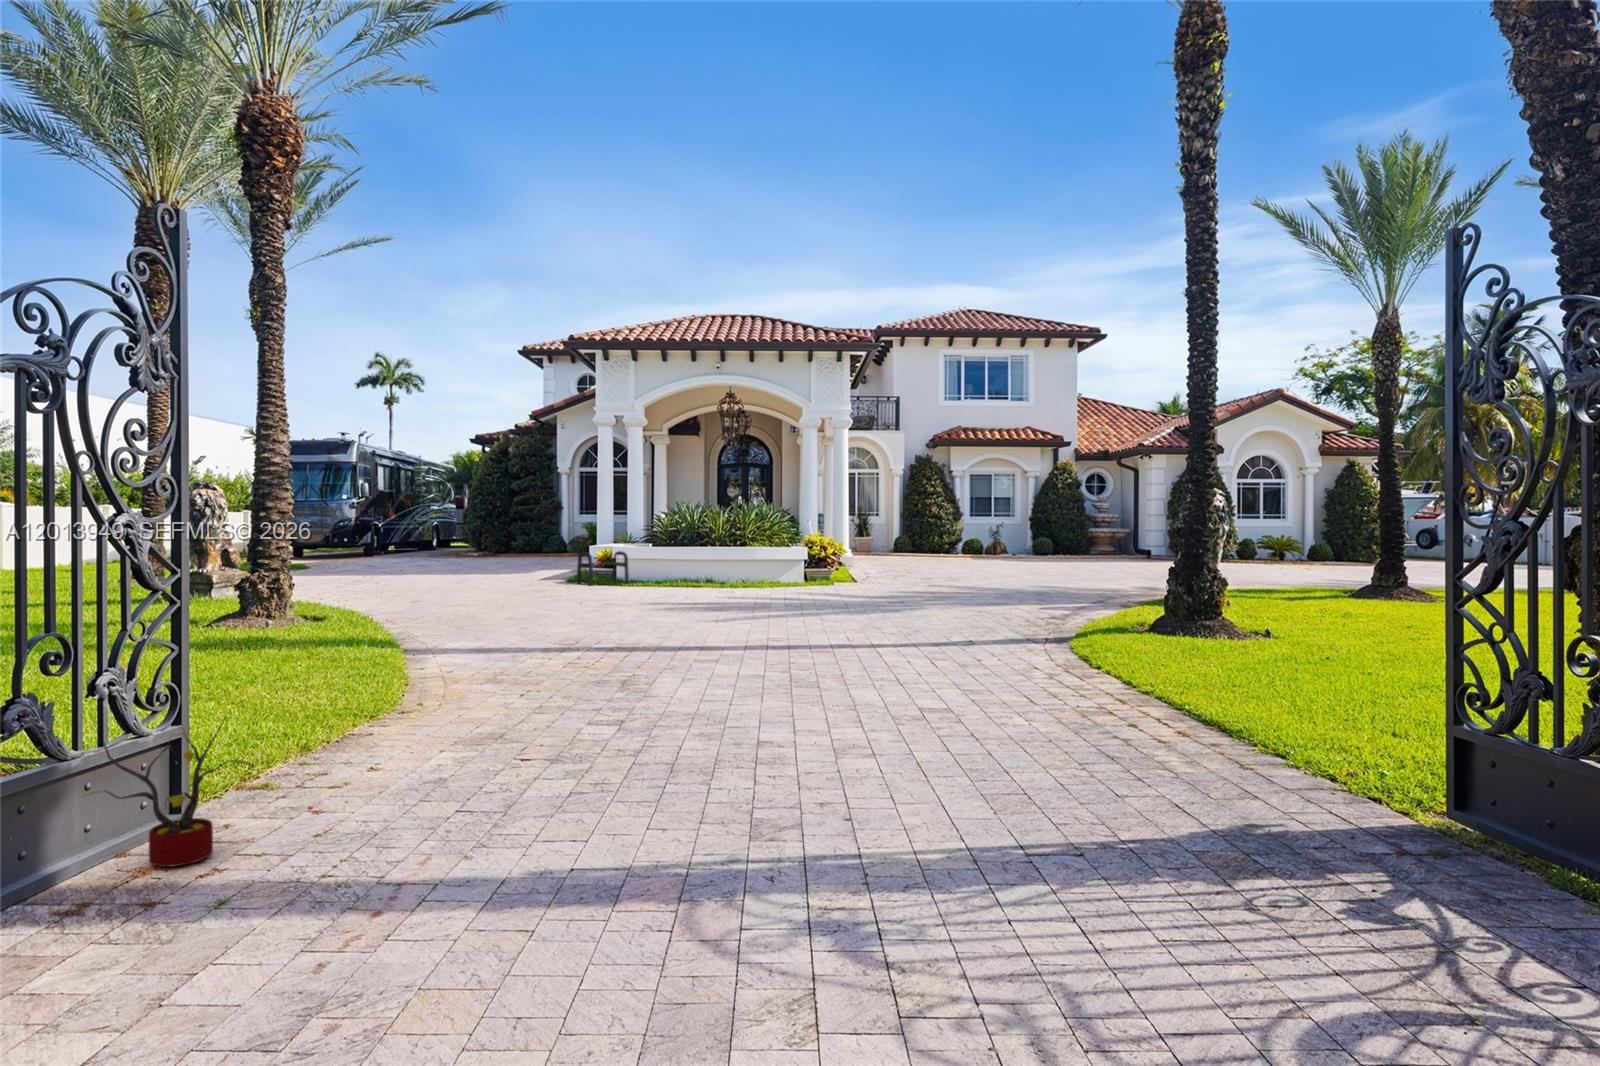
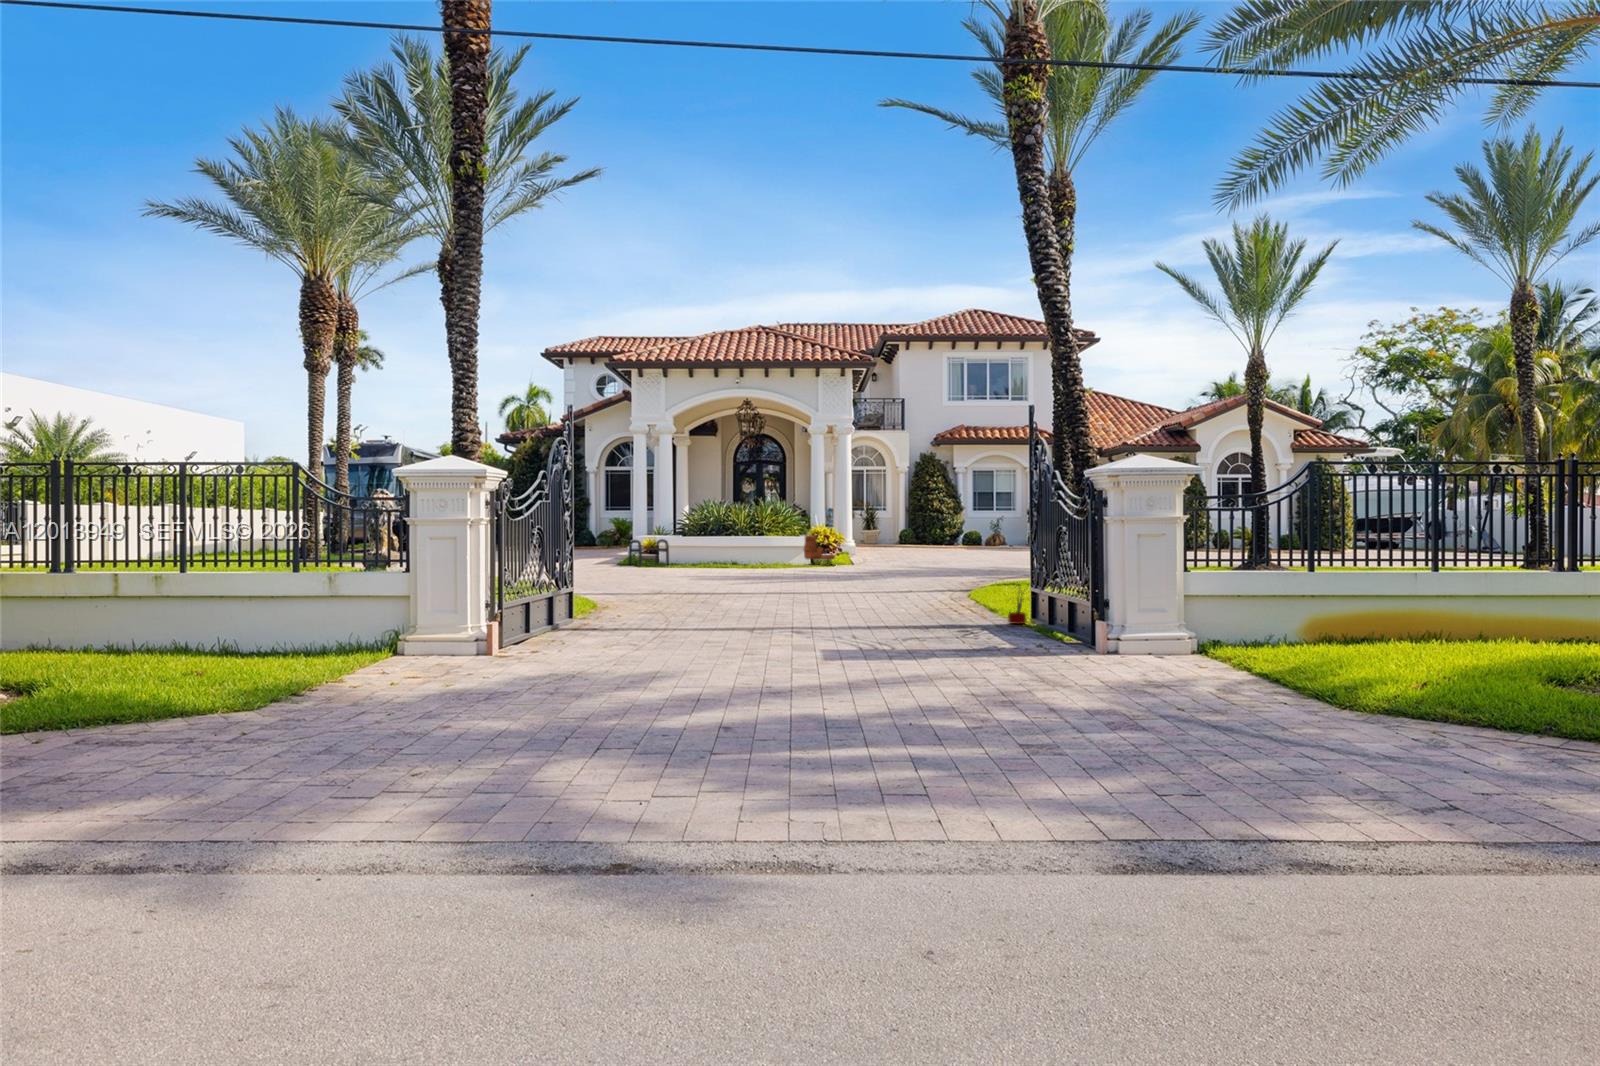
lounge chair: none [794,547,836,585] -> present [804,535,835,565]
decorative plant: present [86,726,253,867] -> present [1008,582,1026,624]

